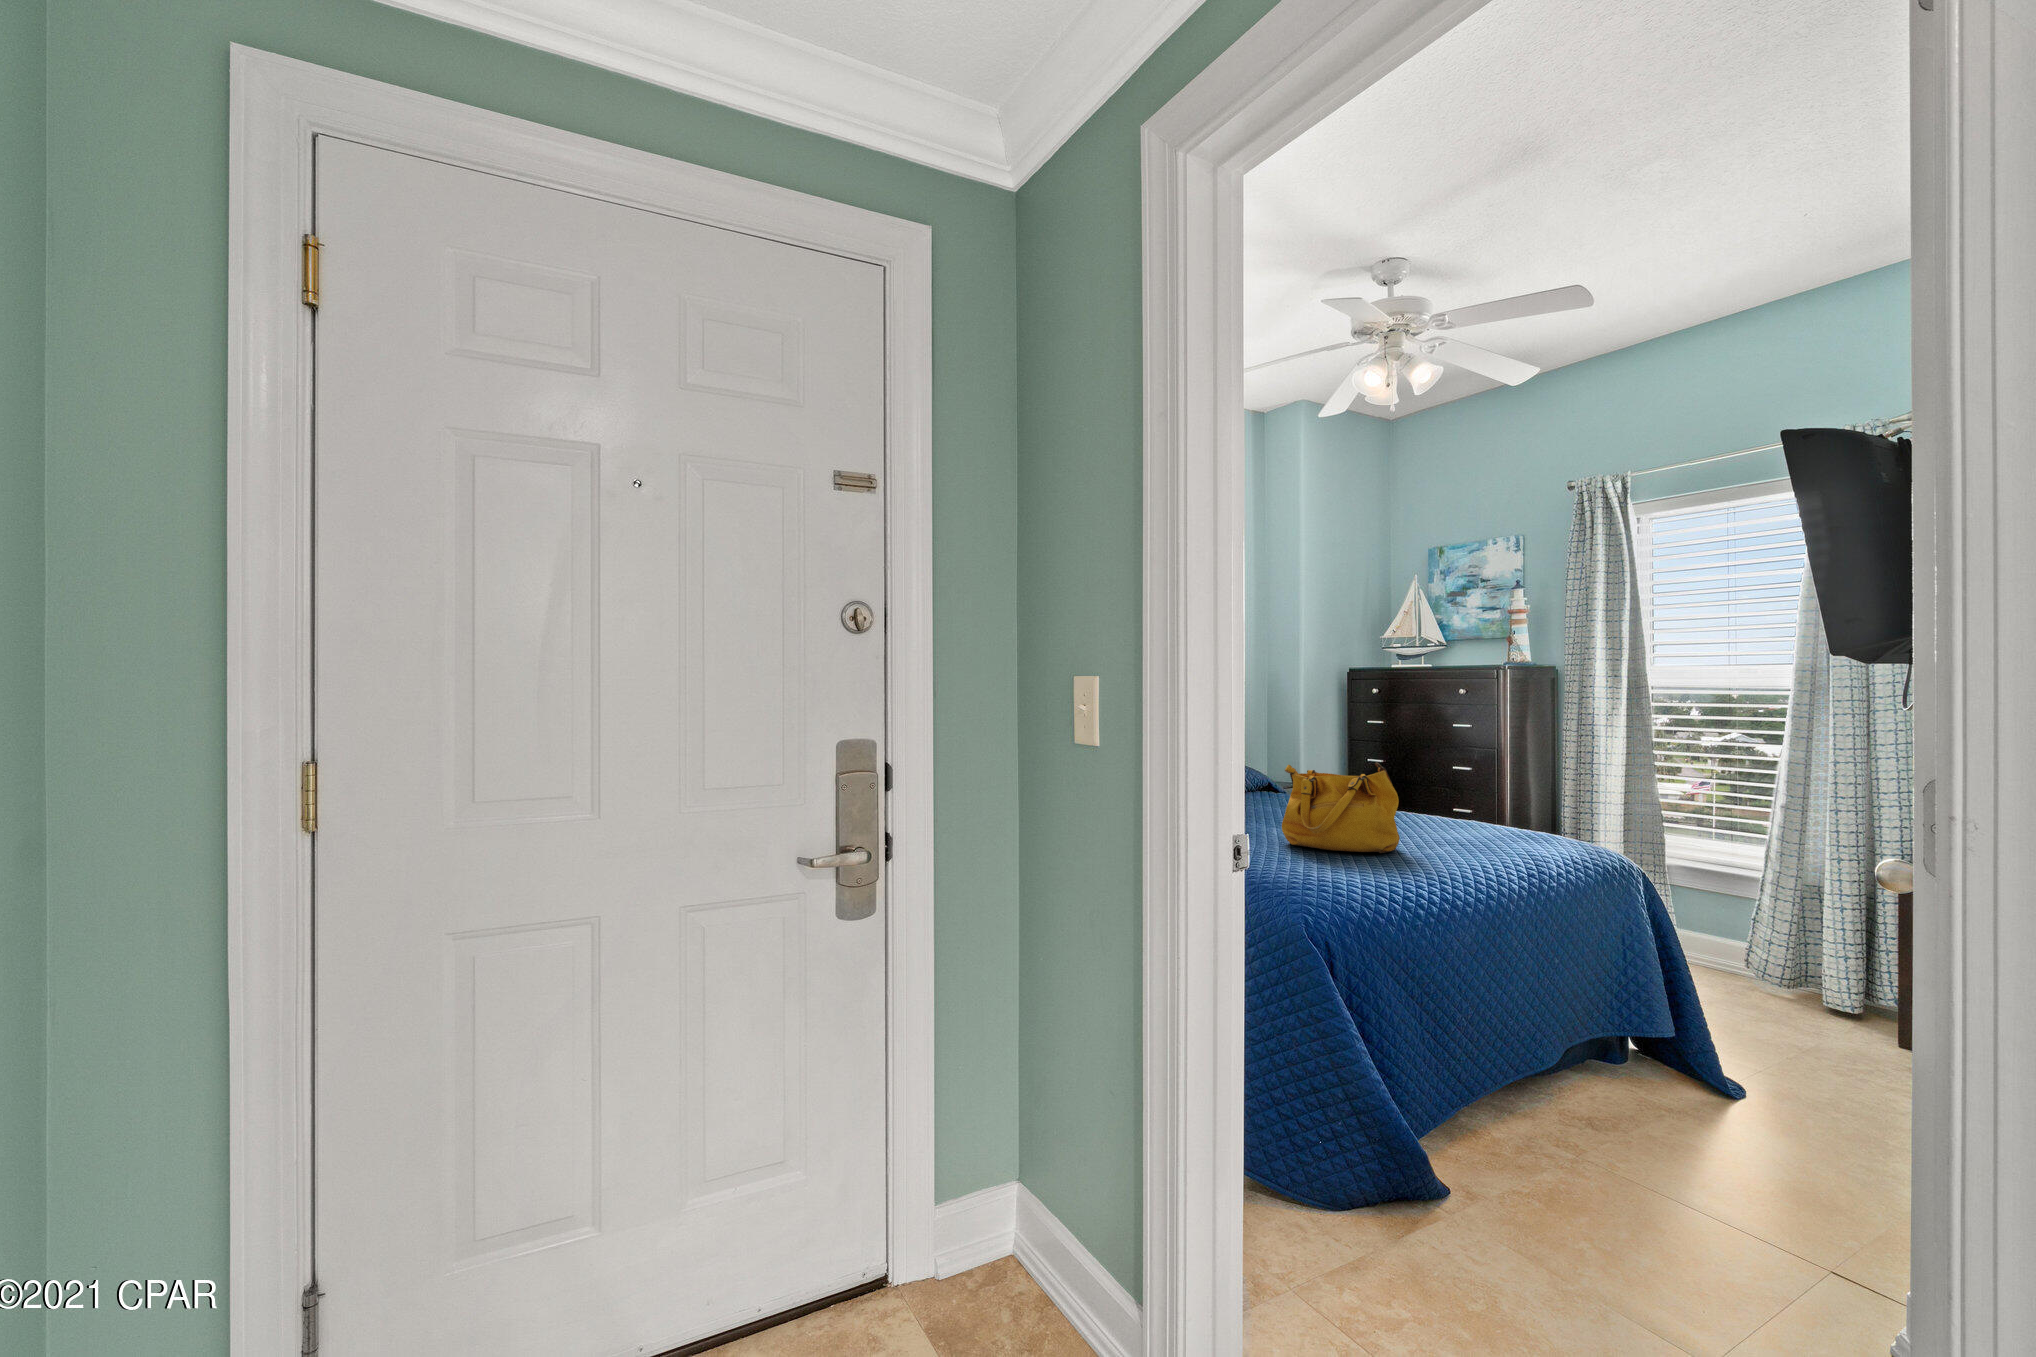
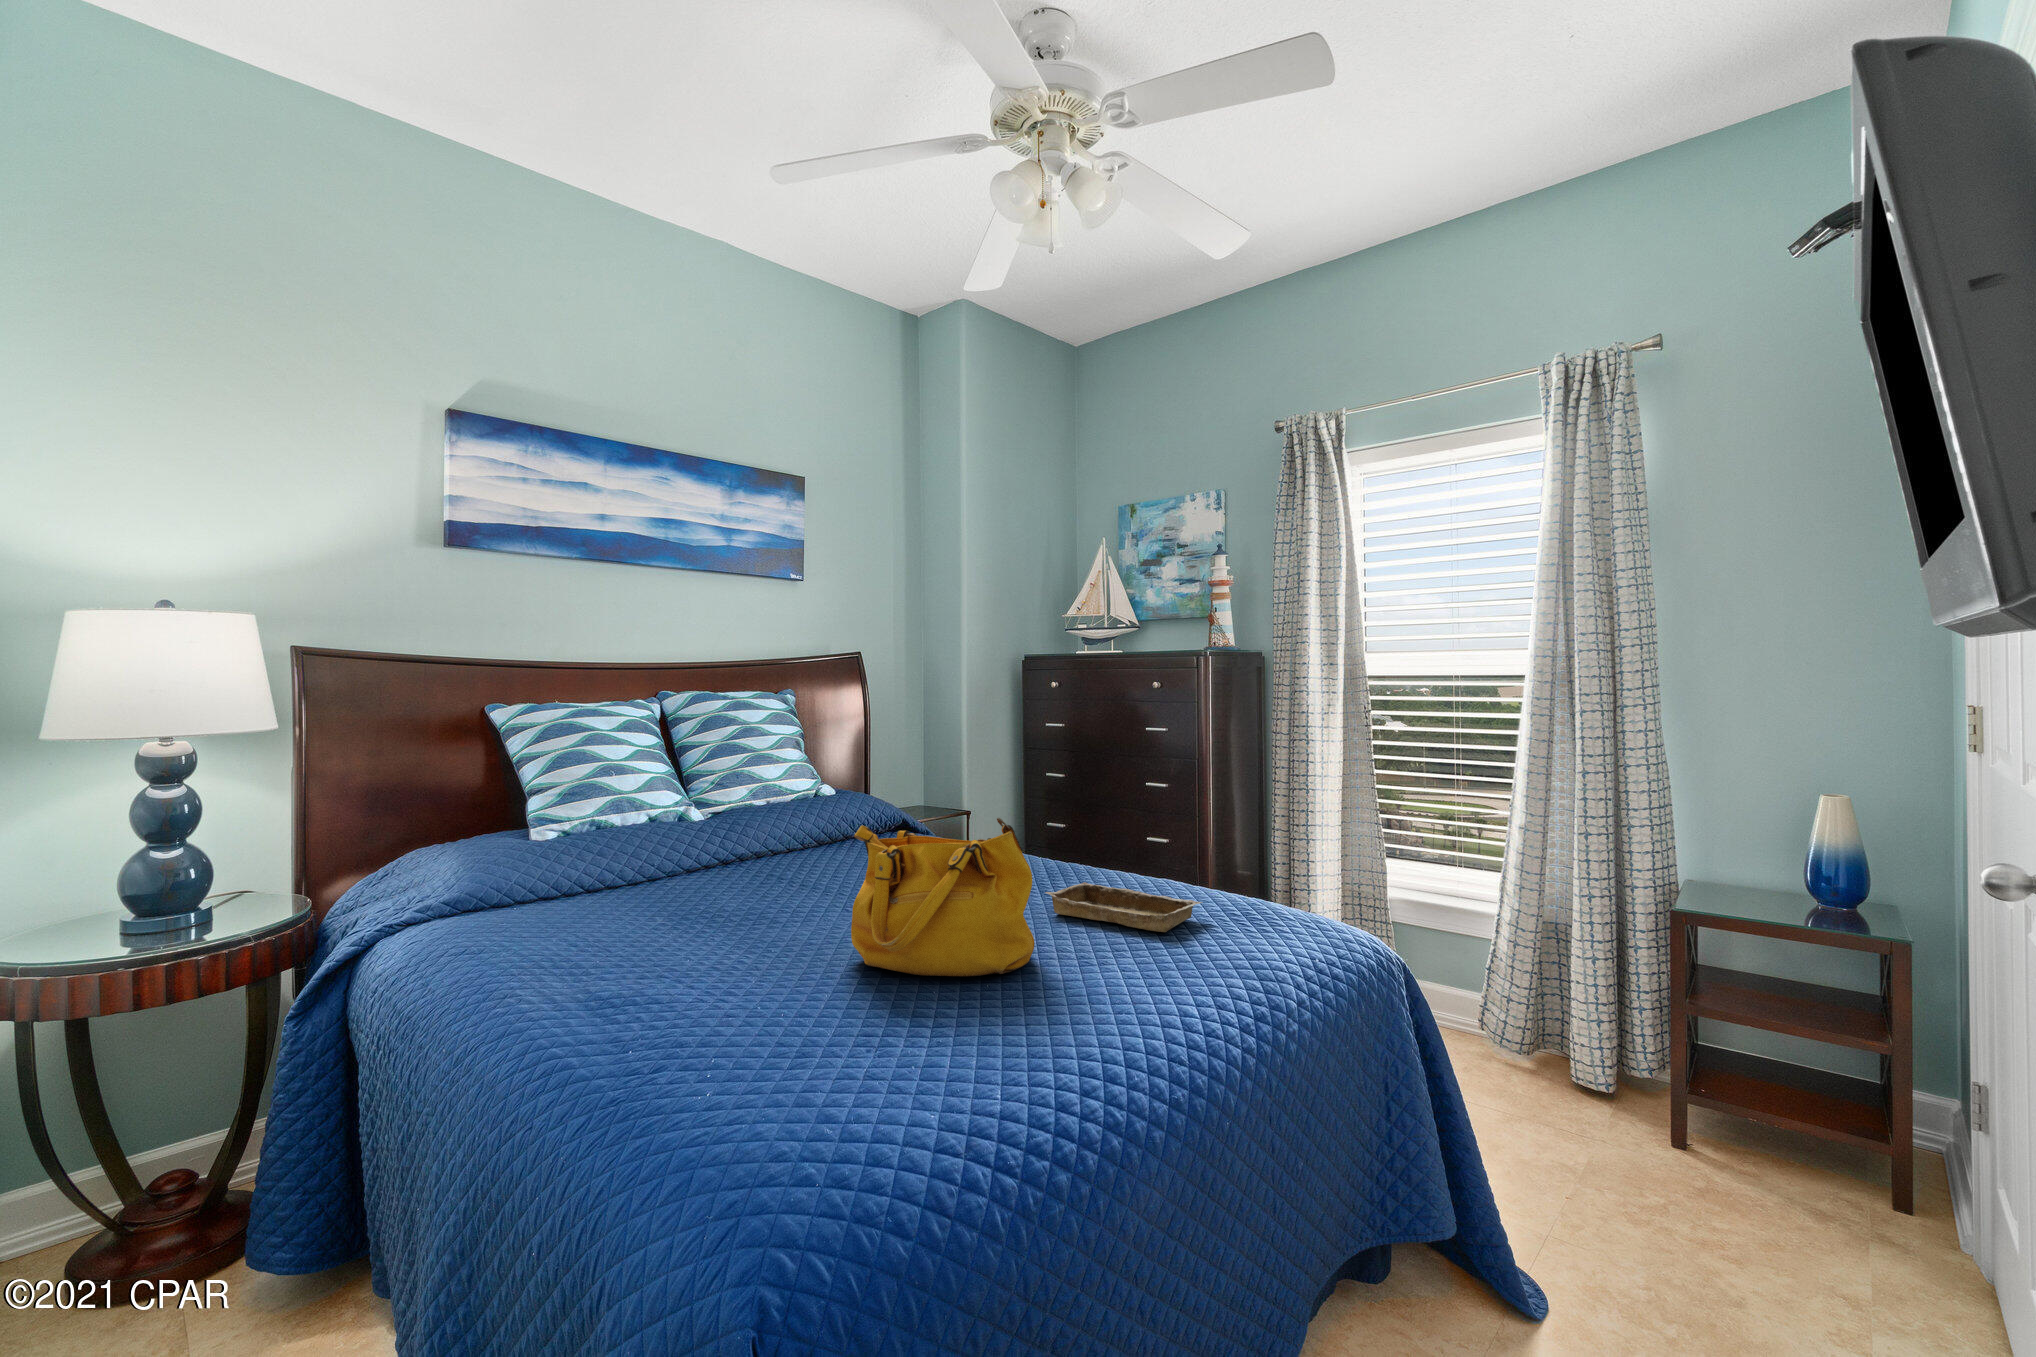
tray: none [1396,816,1509,843] -> present [1045,882,1202,932]

